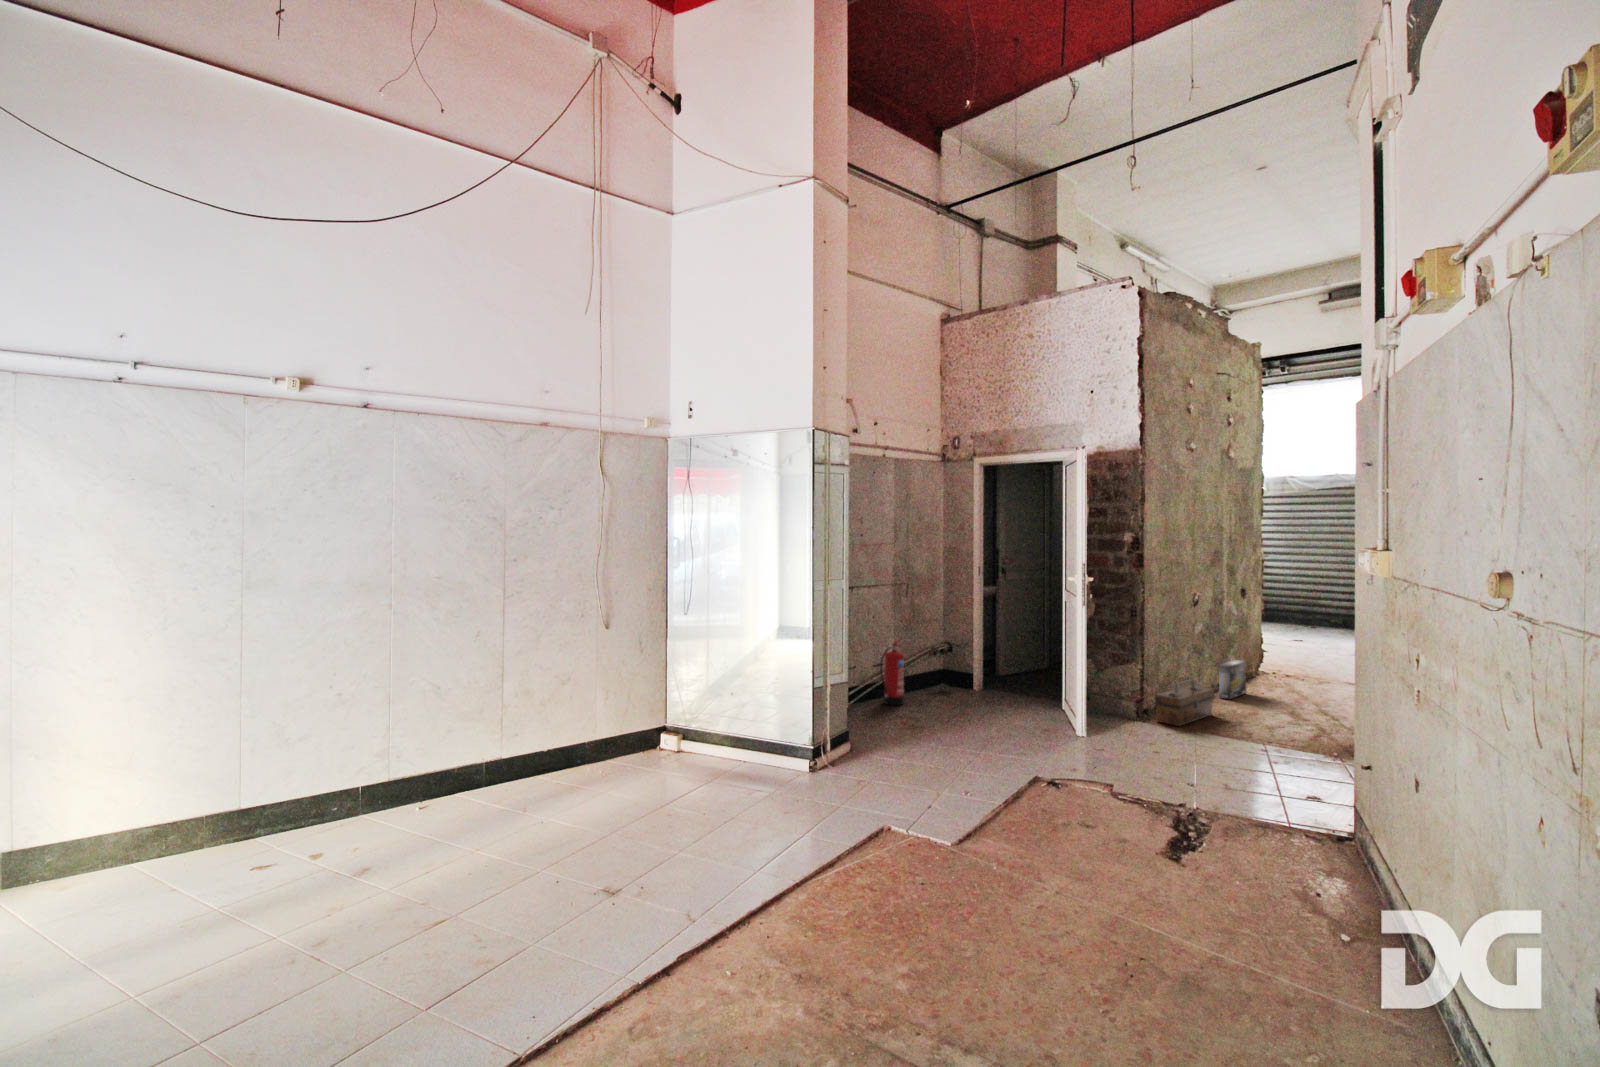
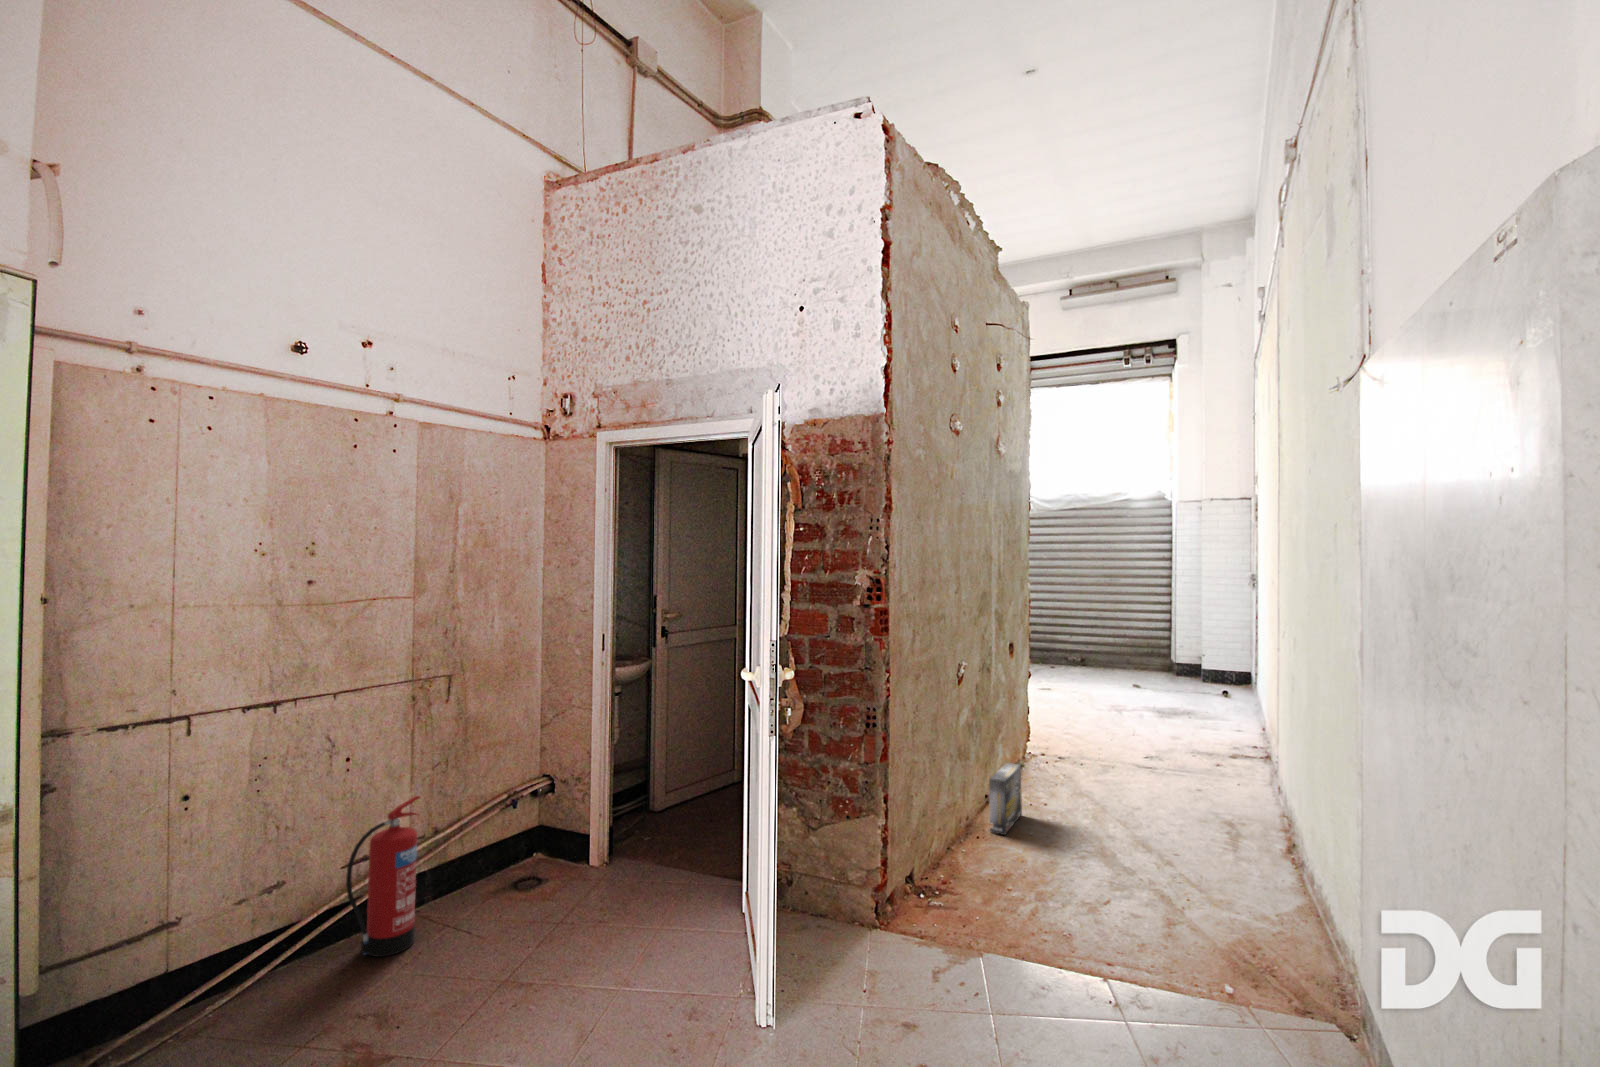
toolbox: present [1154,679,1215,726] -> none [905,828,997,939]

